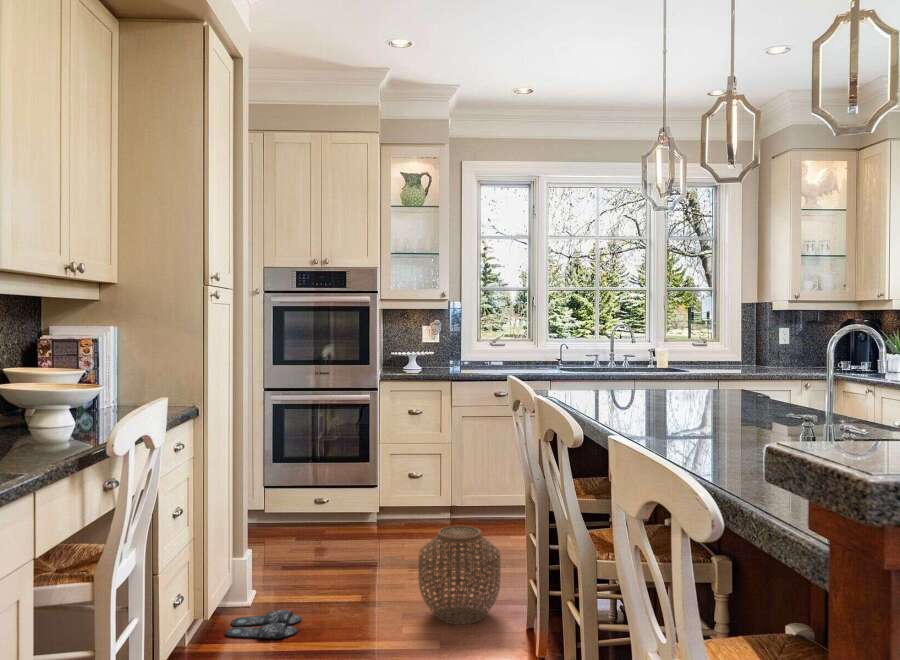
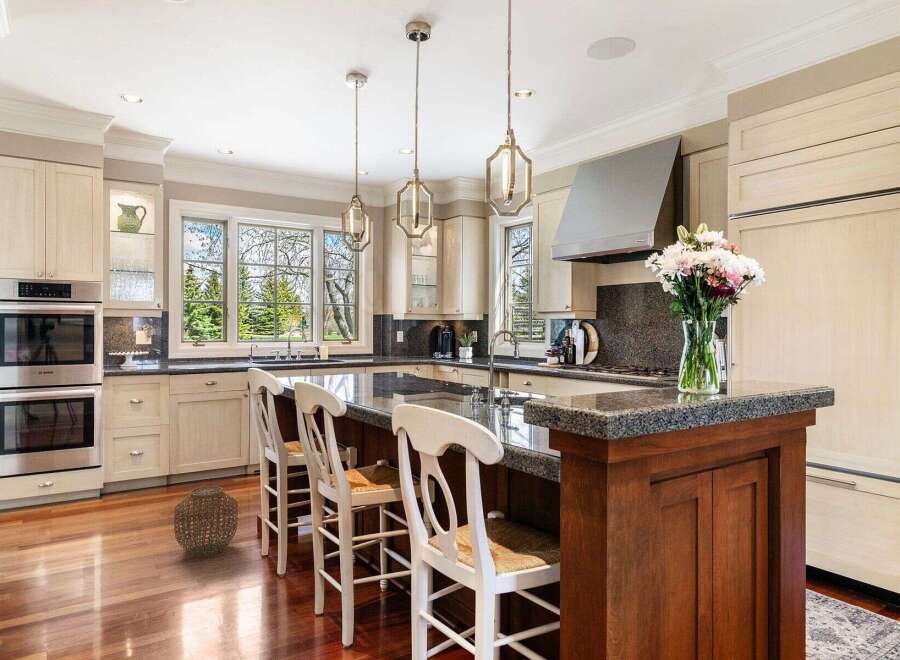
slippers: present [225,610,302,639] -> none [5,574,76,604]

